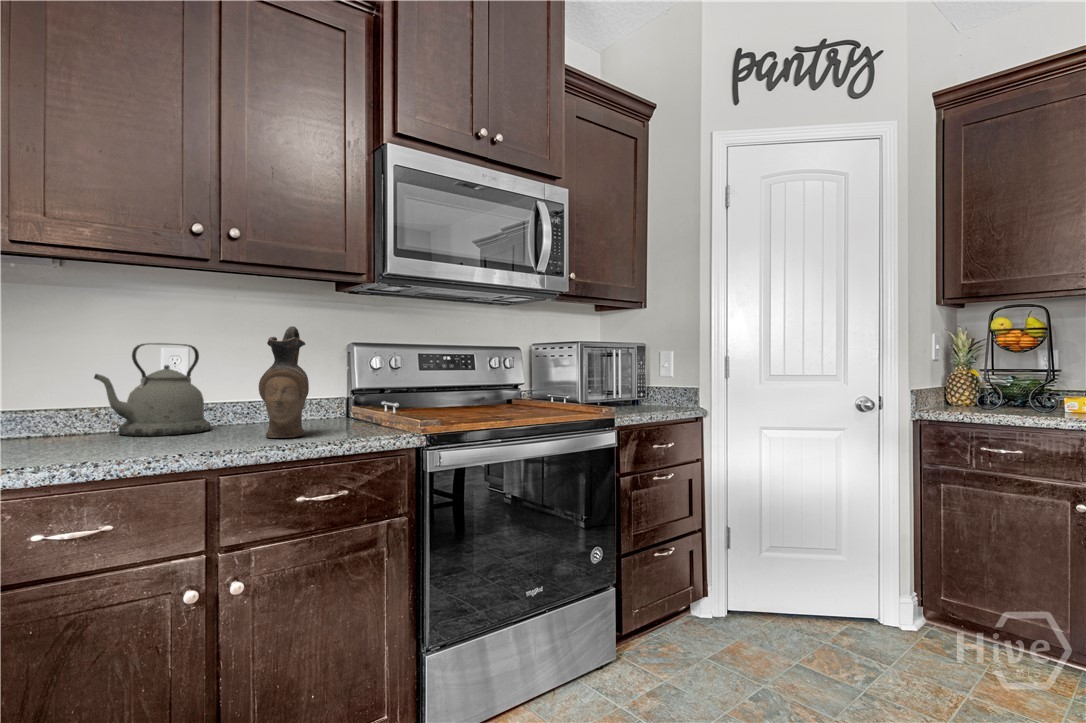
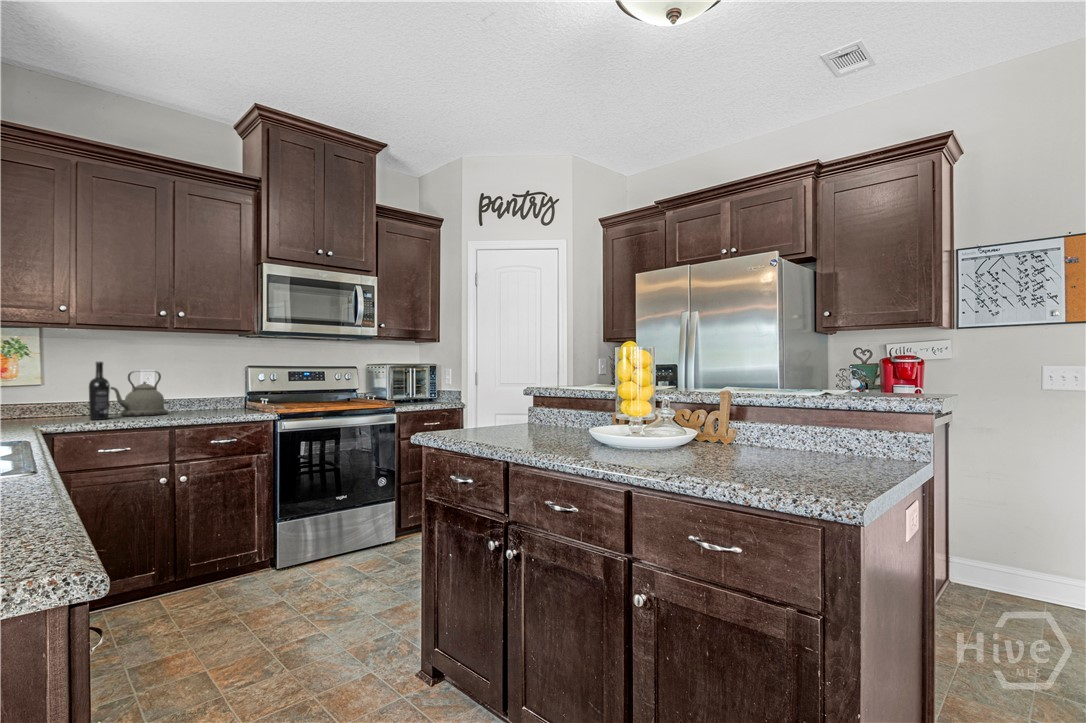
wine bottle: none [39,317,86,447] -> present [89,362,110,420]
ceramic pitcher: present [259,326,309,438] -> none [193,362,219,415]

